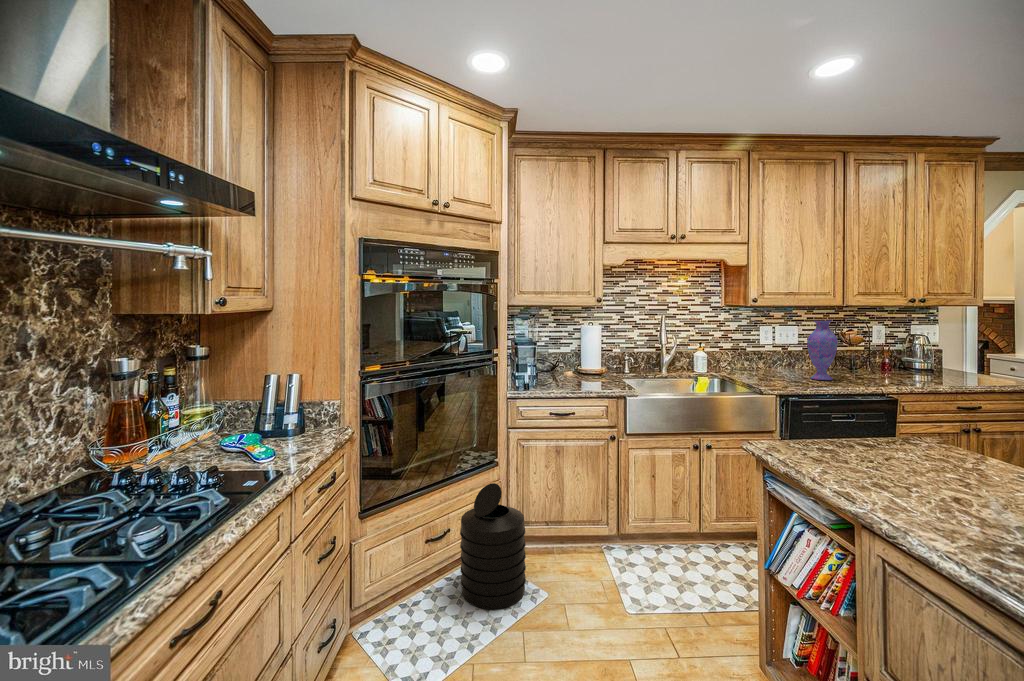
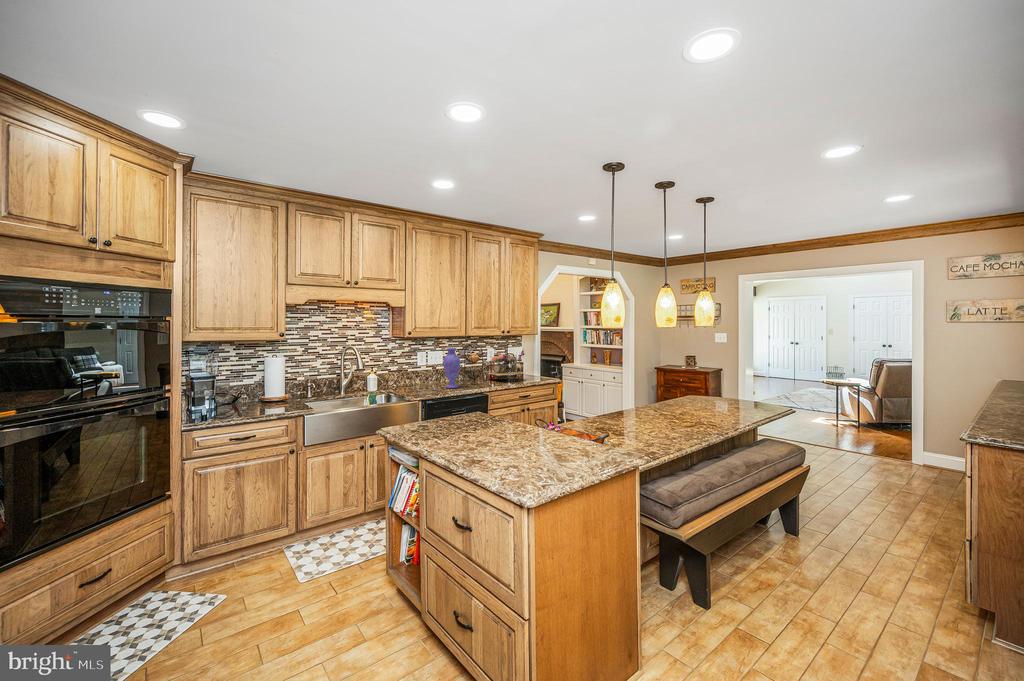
flower arrangement: none [876,327,959,375] -> present [488,350,525,379]
trash can: present [460,483,526,609] -> none [114,516,198,642]

